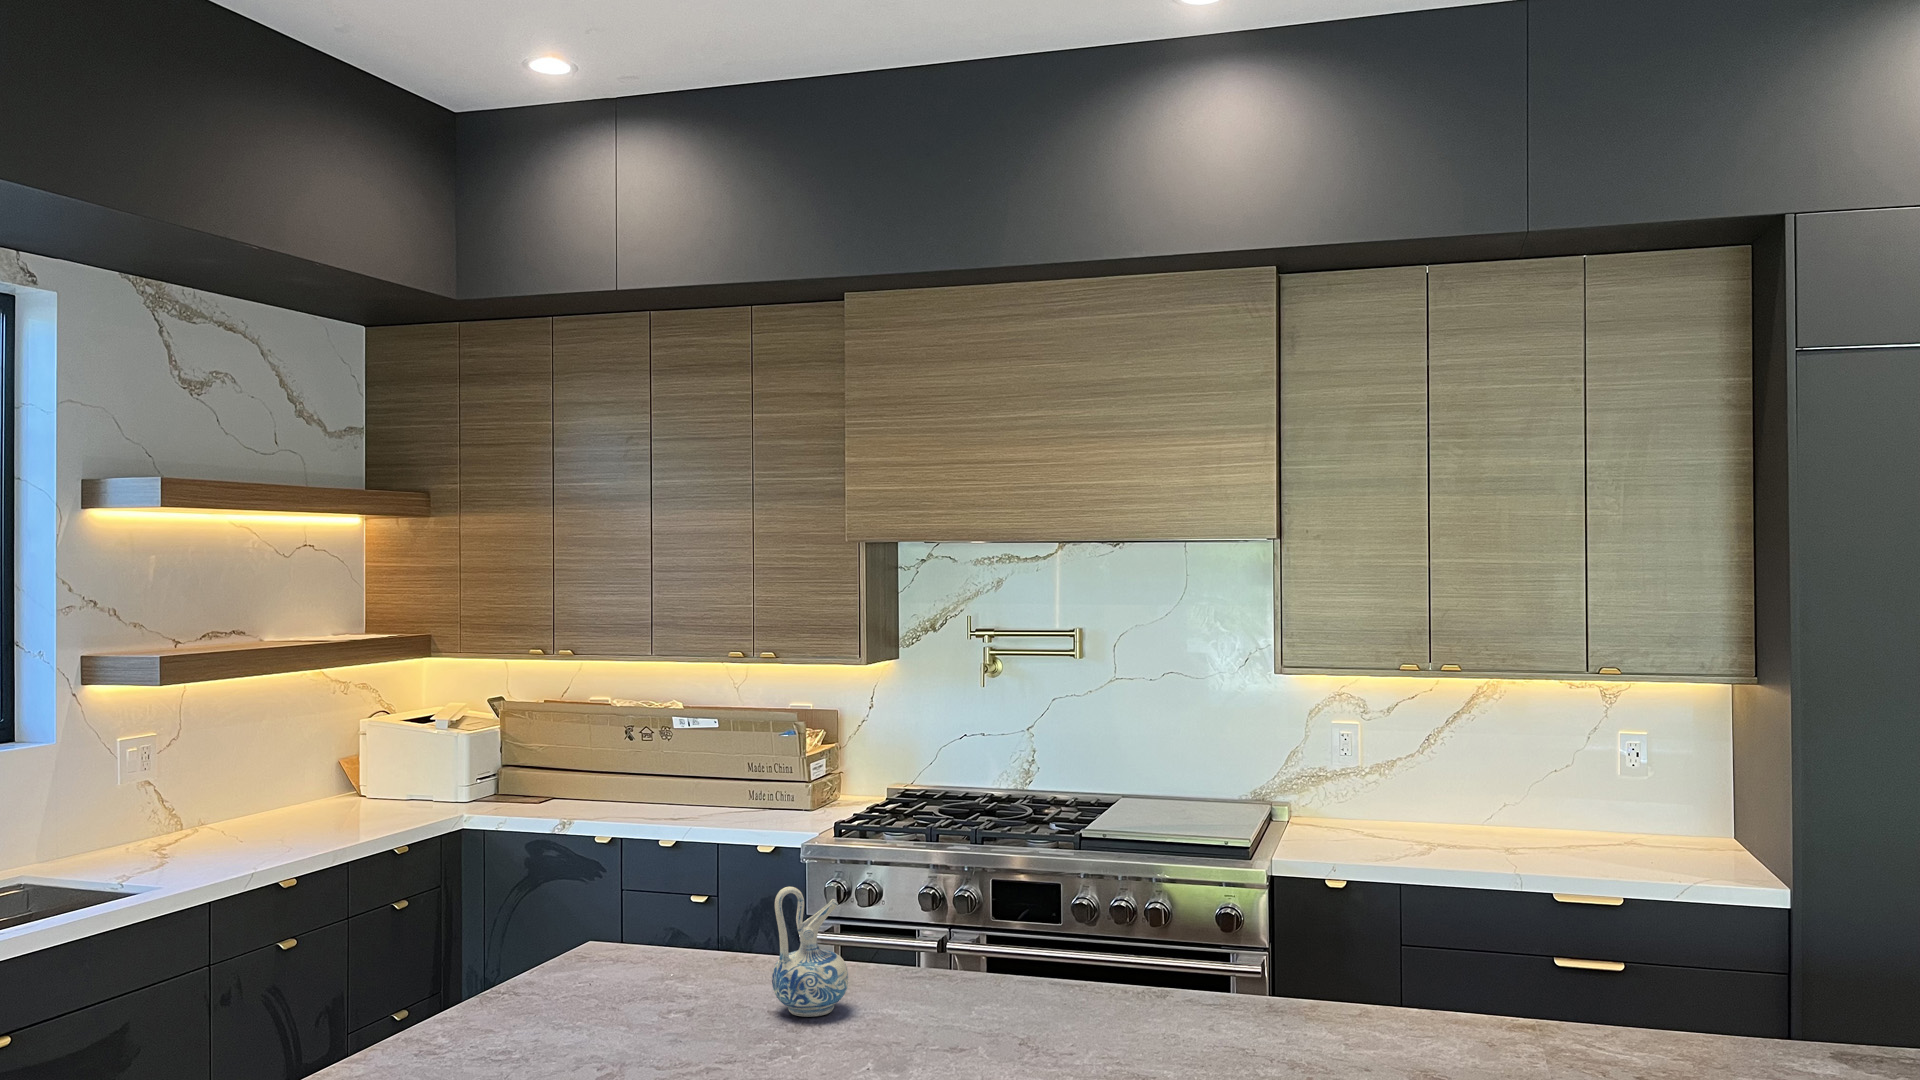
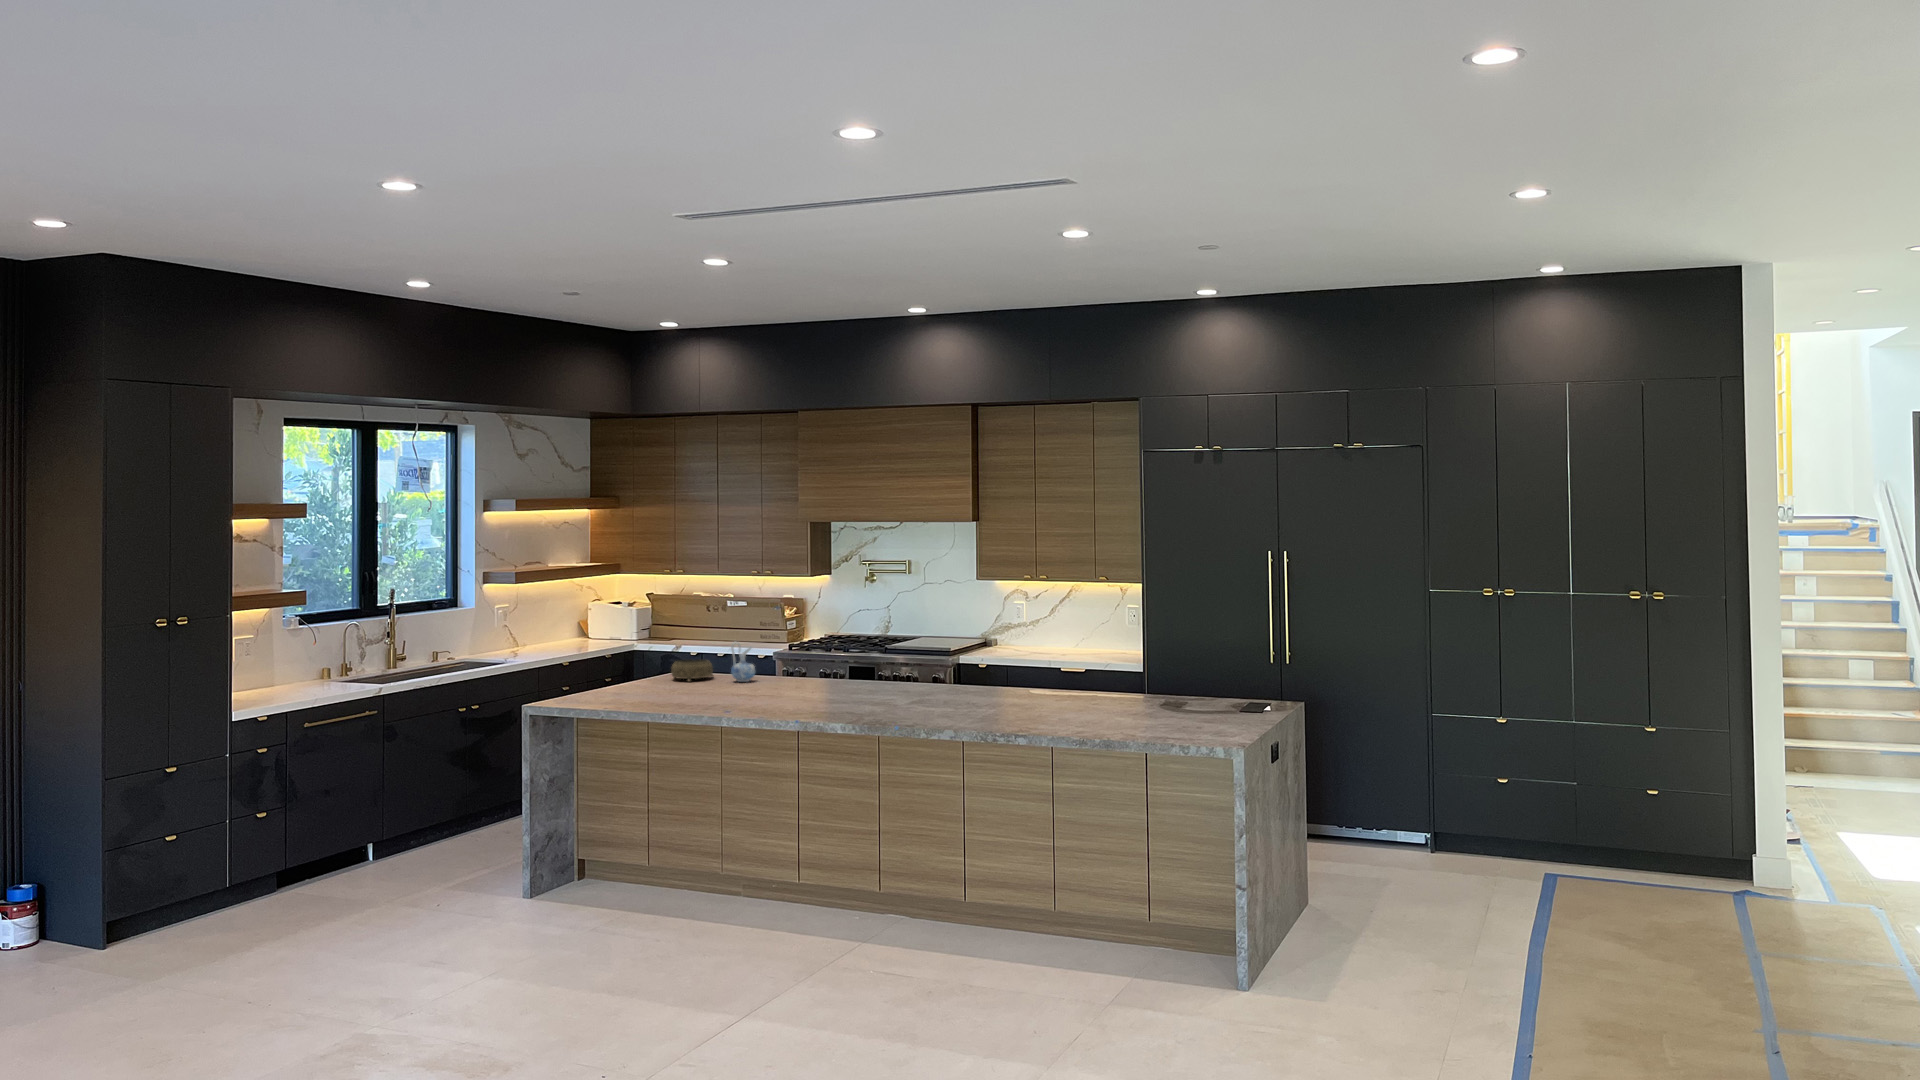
decorative bowl: none [576,929,707,1019] -> present [671,659,713,682]

